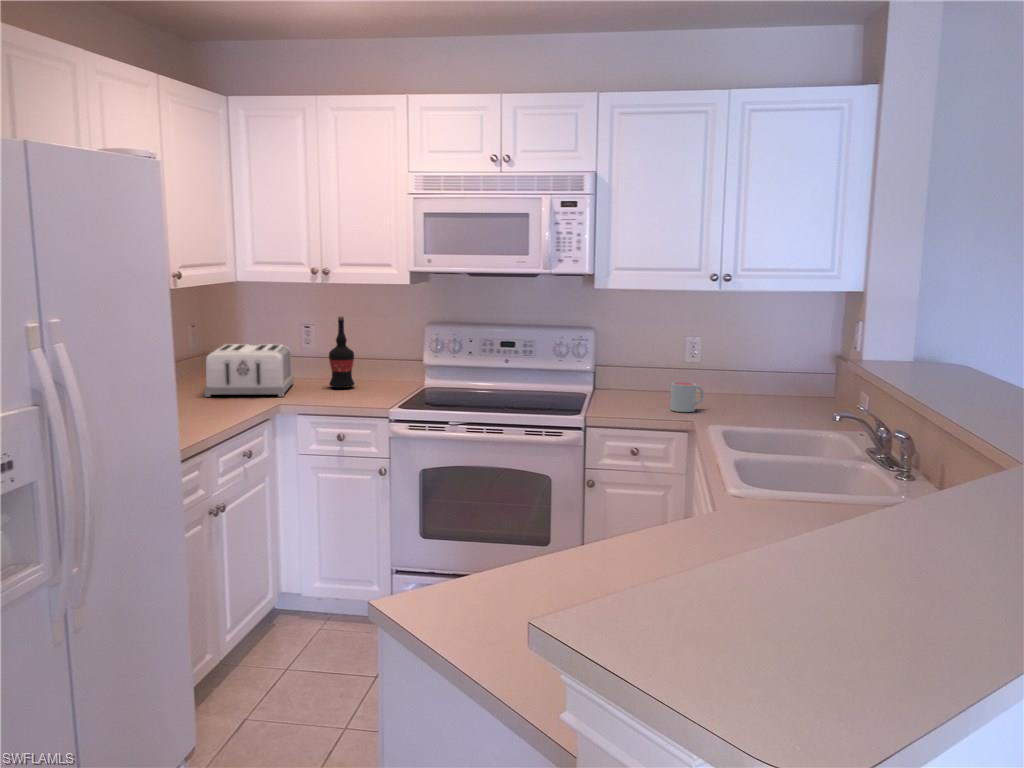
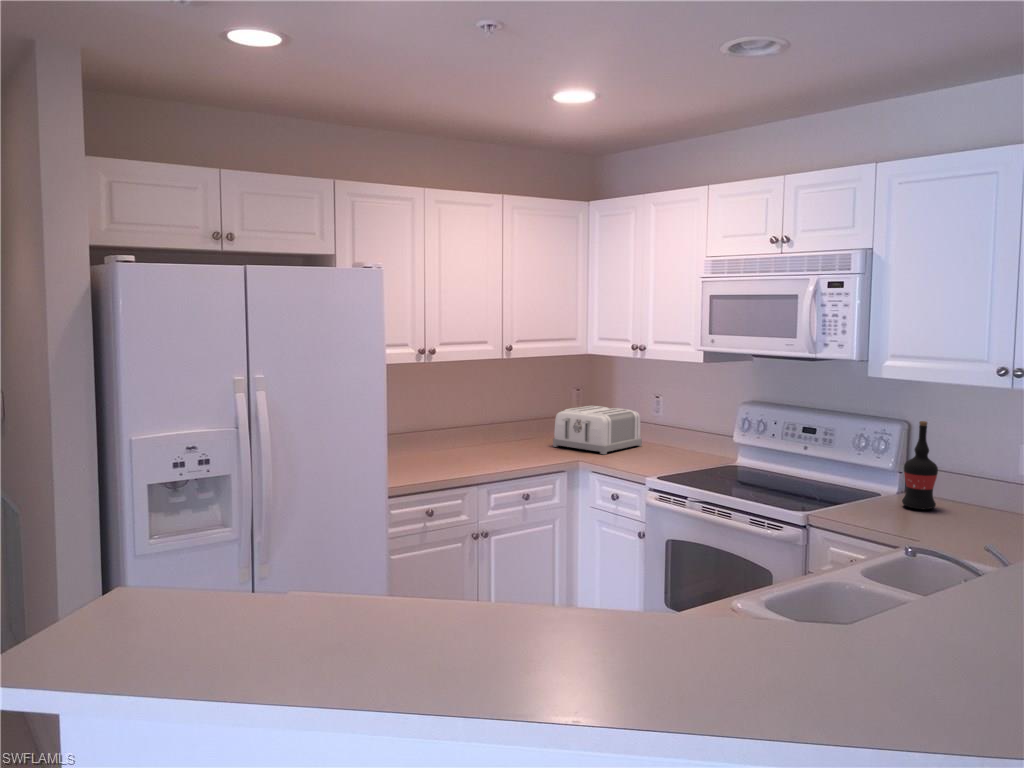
wine bottle: present [329,316,354,388] -> present [902,421,938,509]
mug: present [670,382,704,412] -> none [928,496,979,535]

